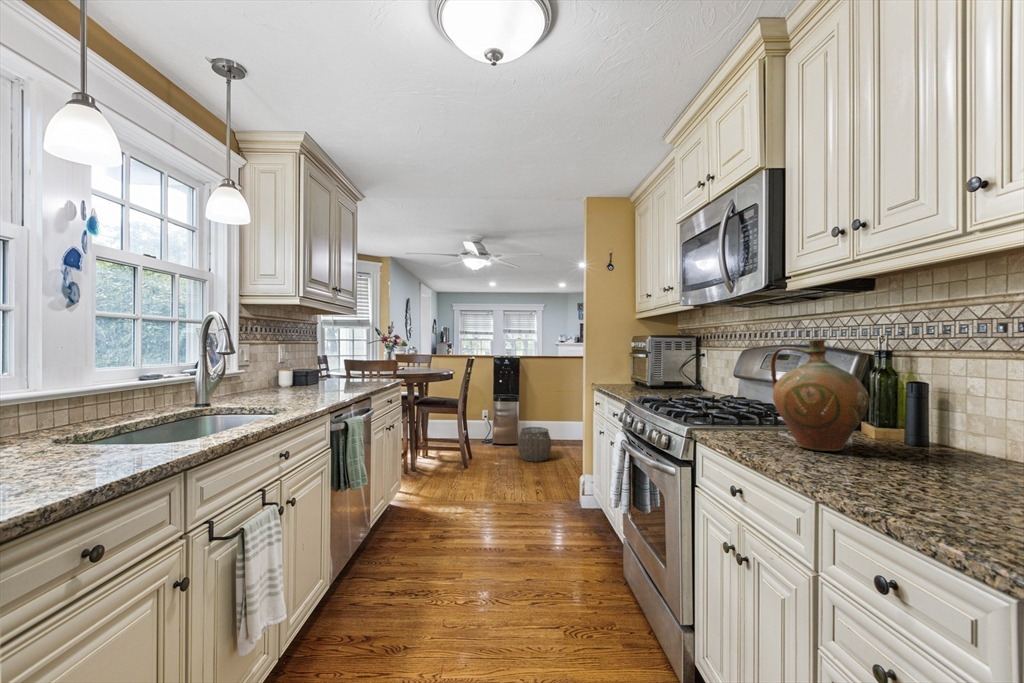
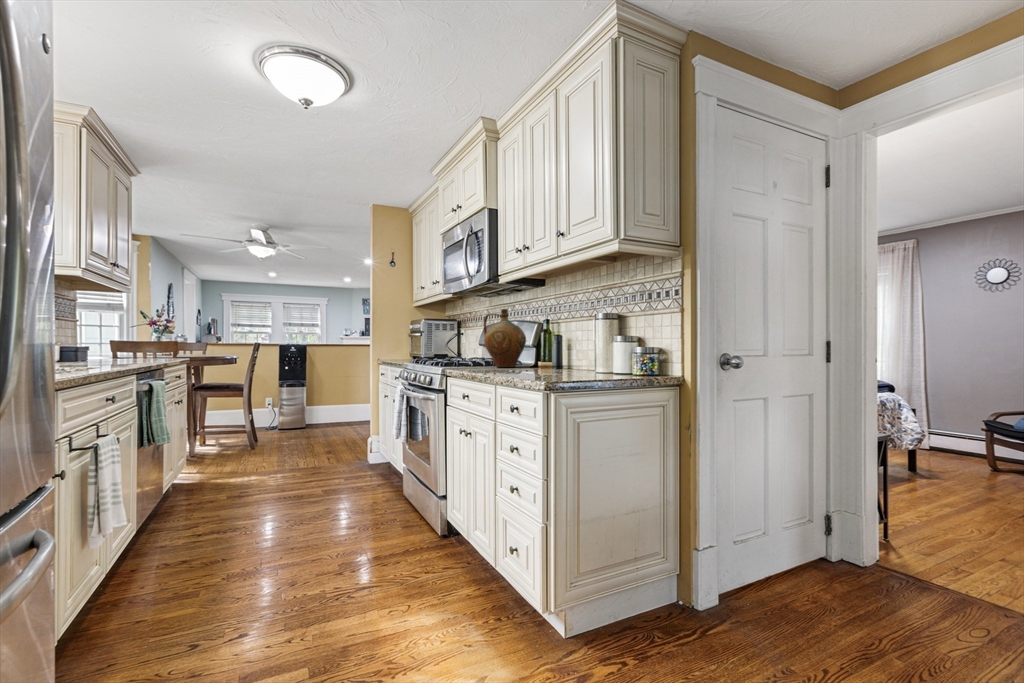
woven basket: present [518,427,551,462] -> none [307,408,342,439]

